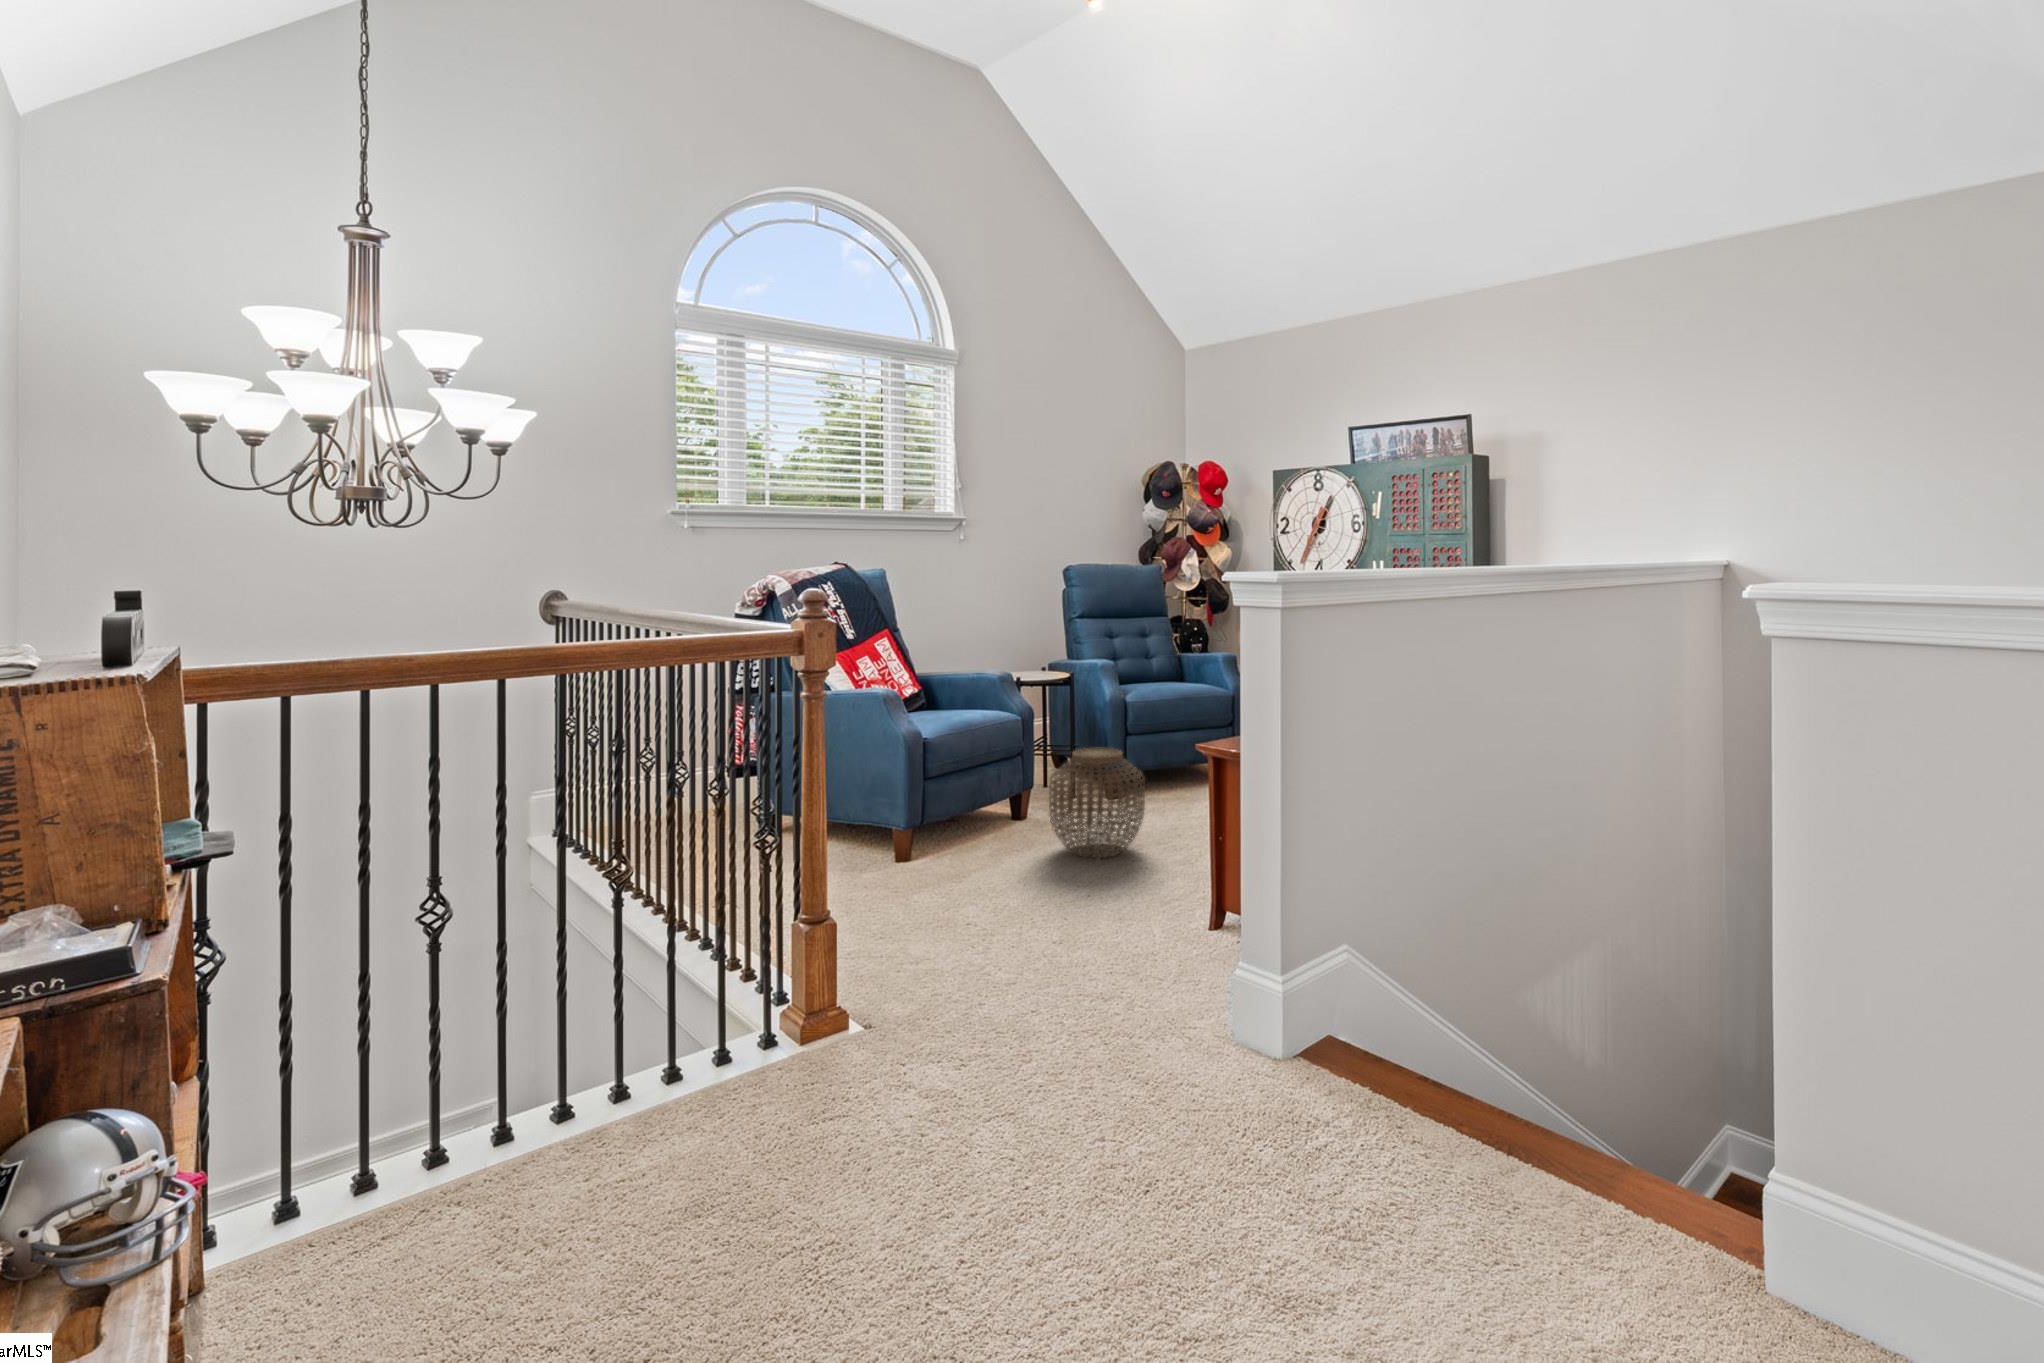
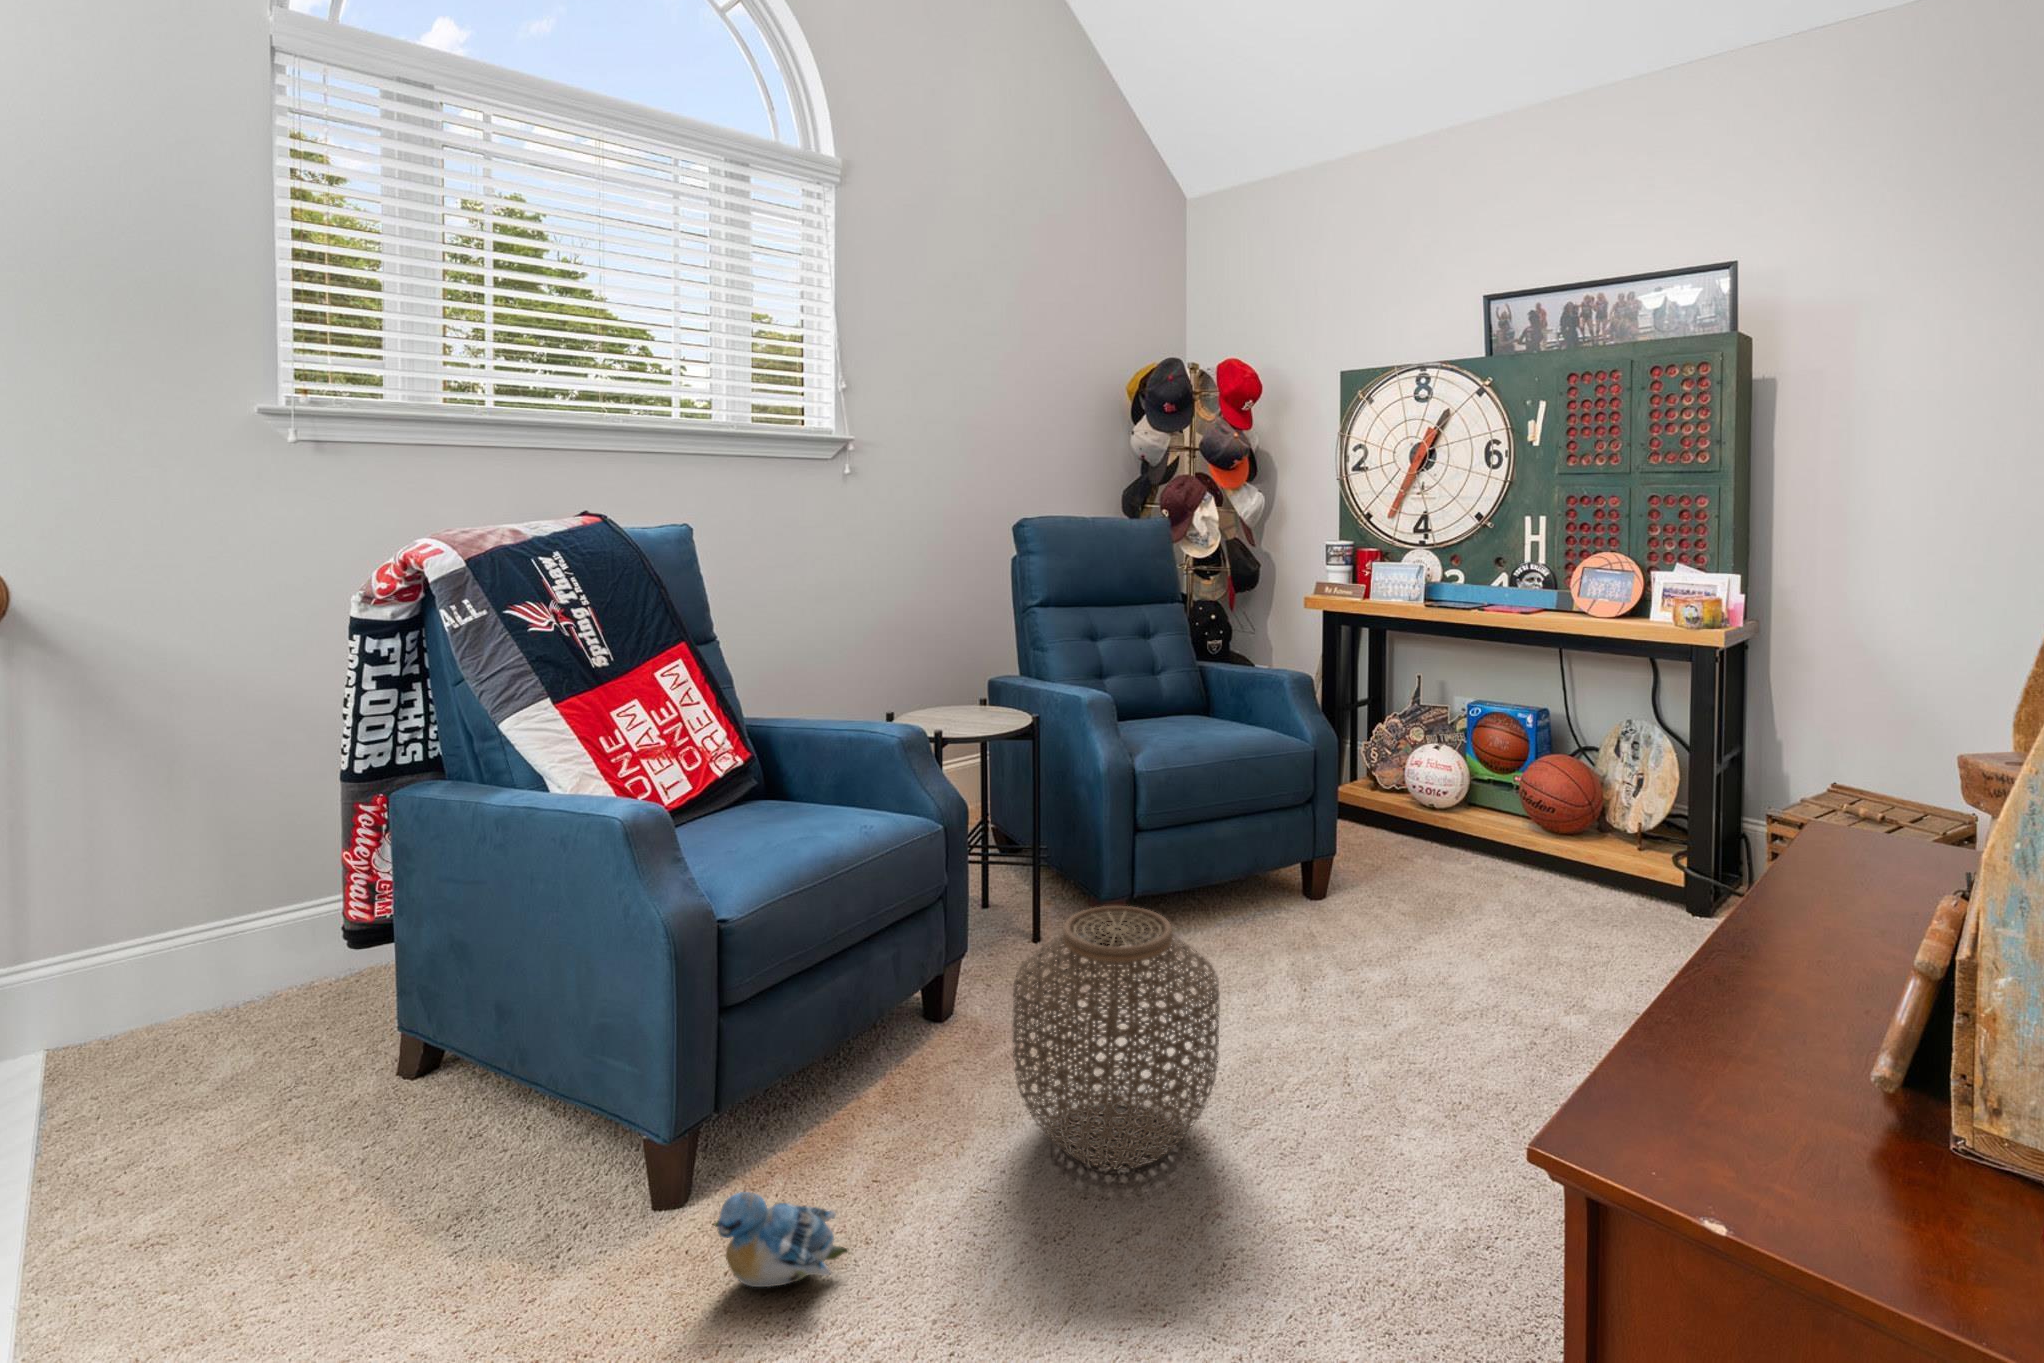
plush toy: none [923,841,977,878] -> present [714,1192,848,1287]

